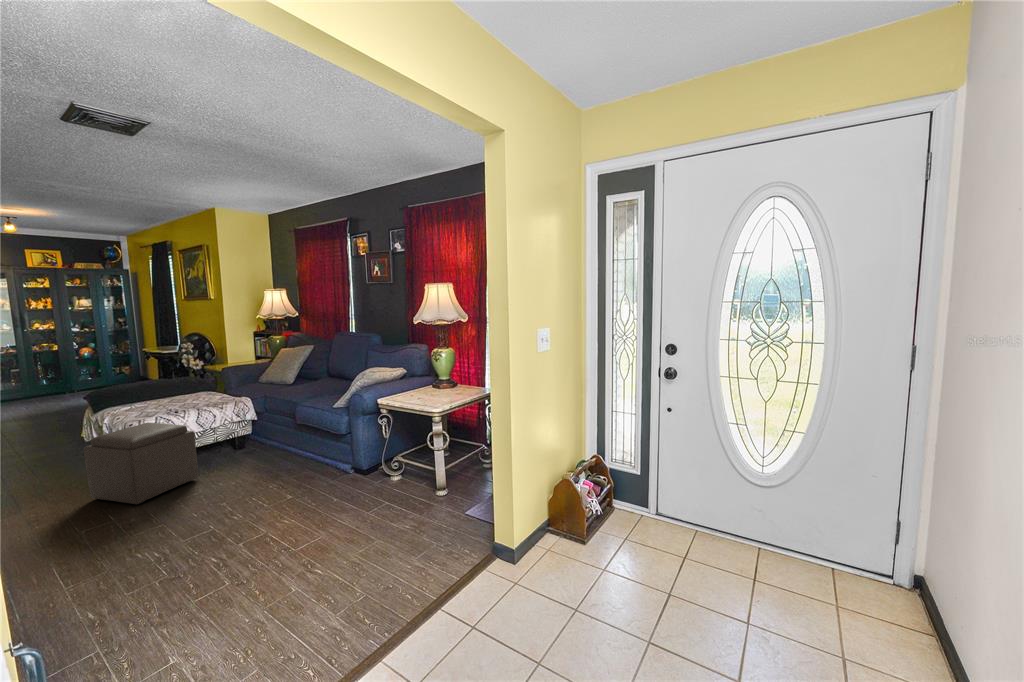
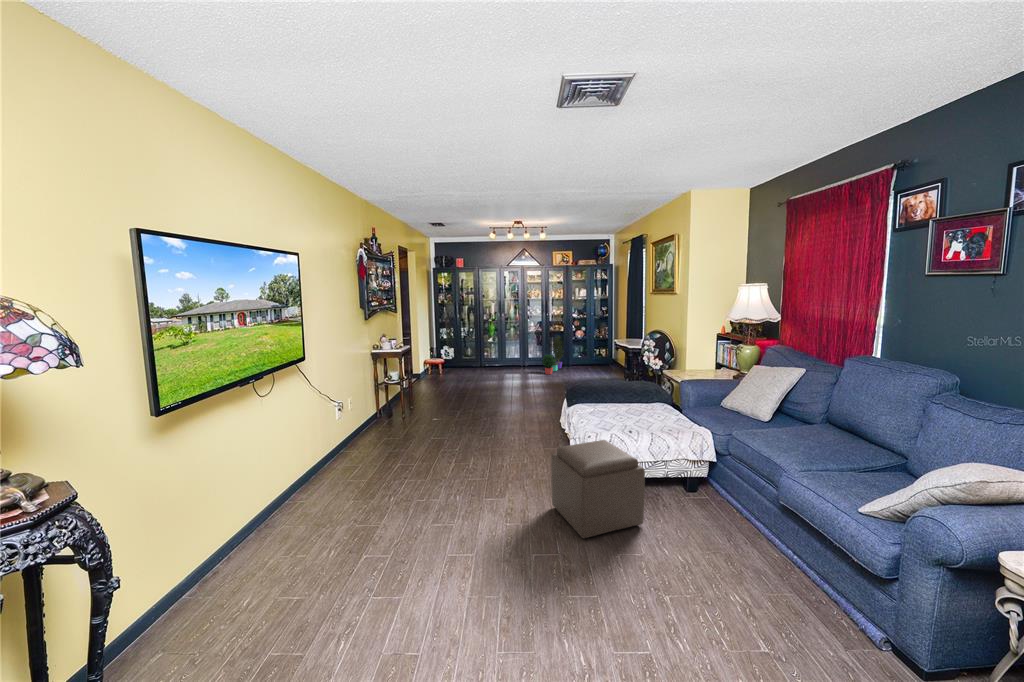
potted plant: none [23,355,65,405] -> present [542,336,564,374]

